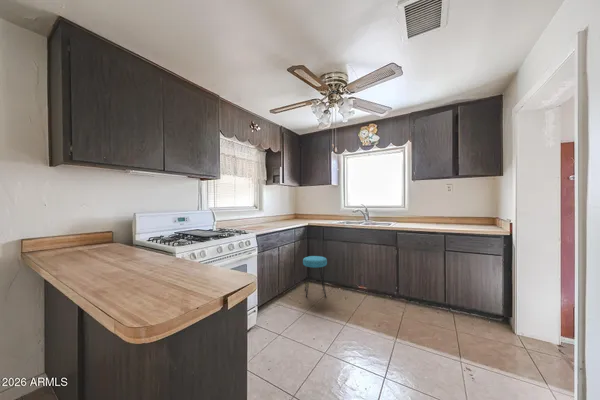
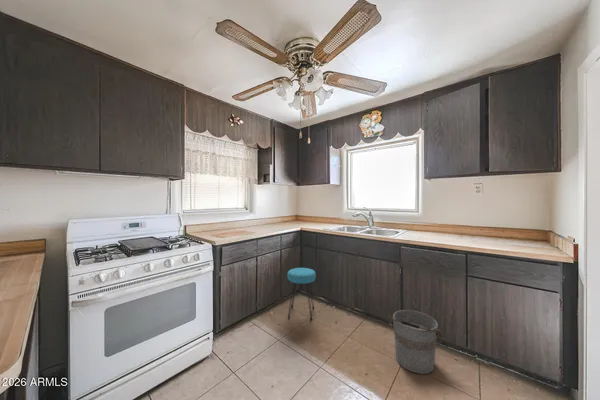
bucket: none [393,280,431,321] -> present [389,310,441,374]

